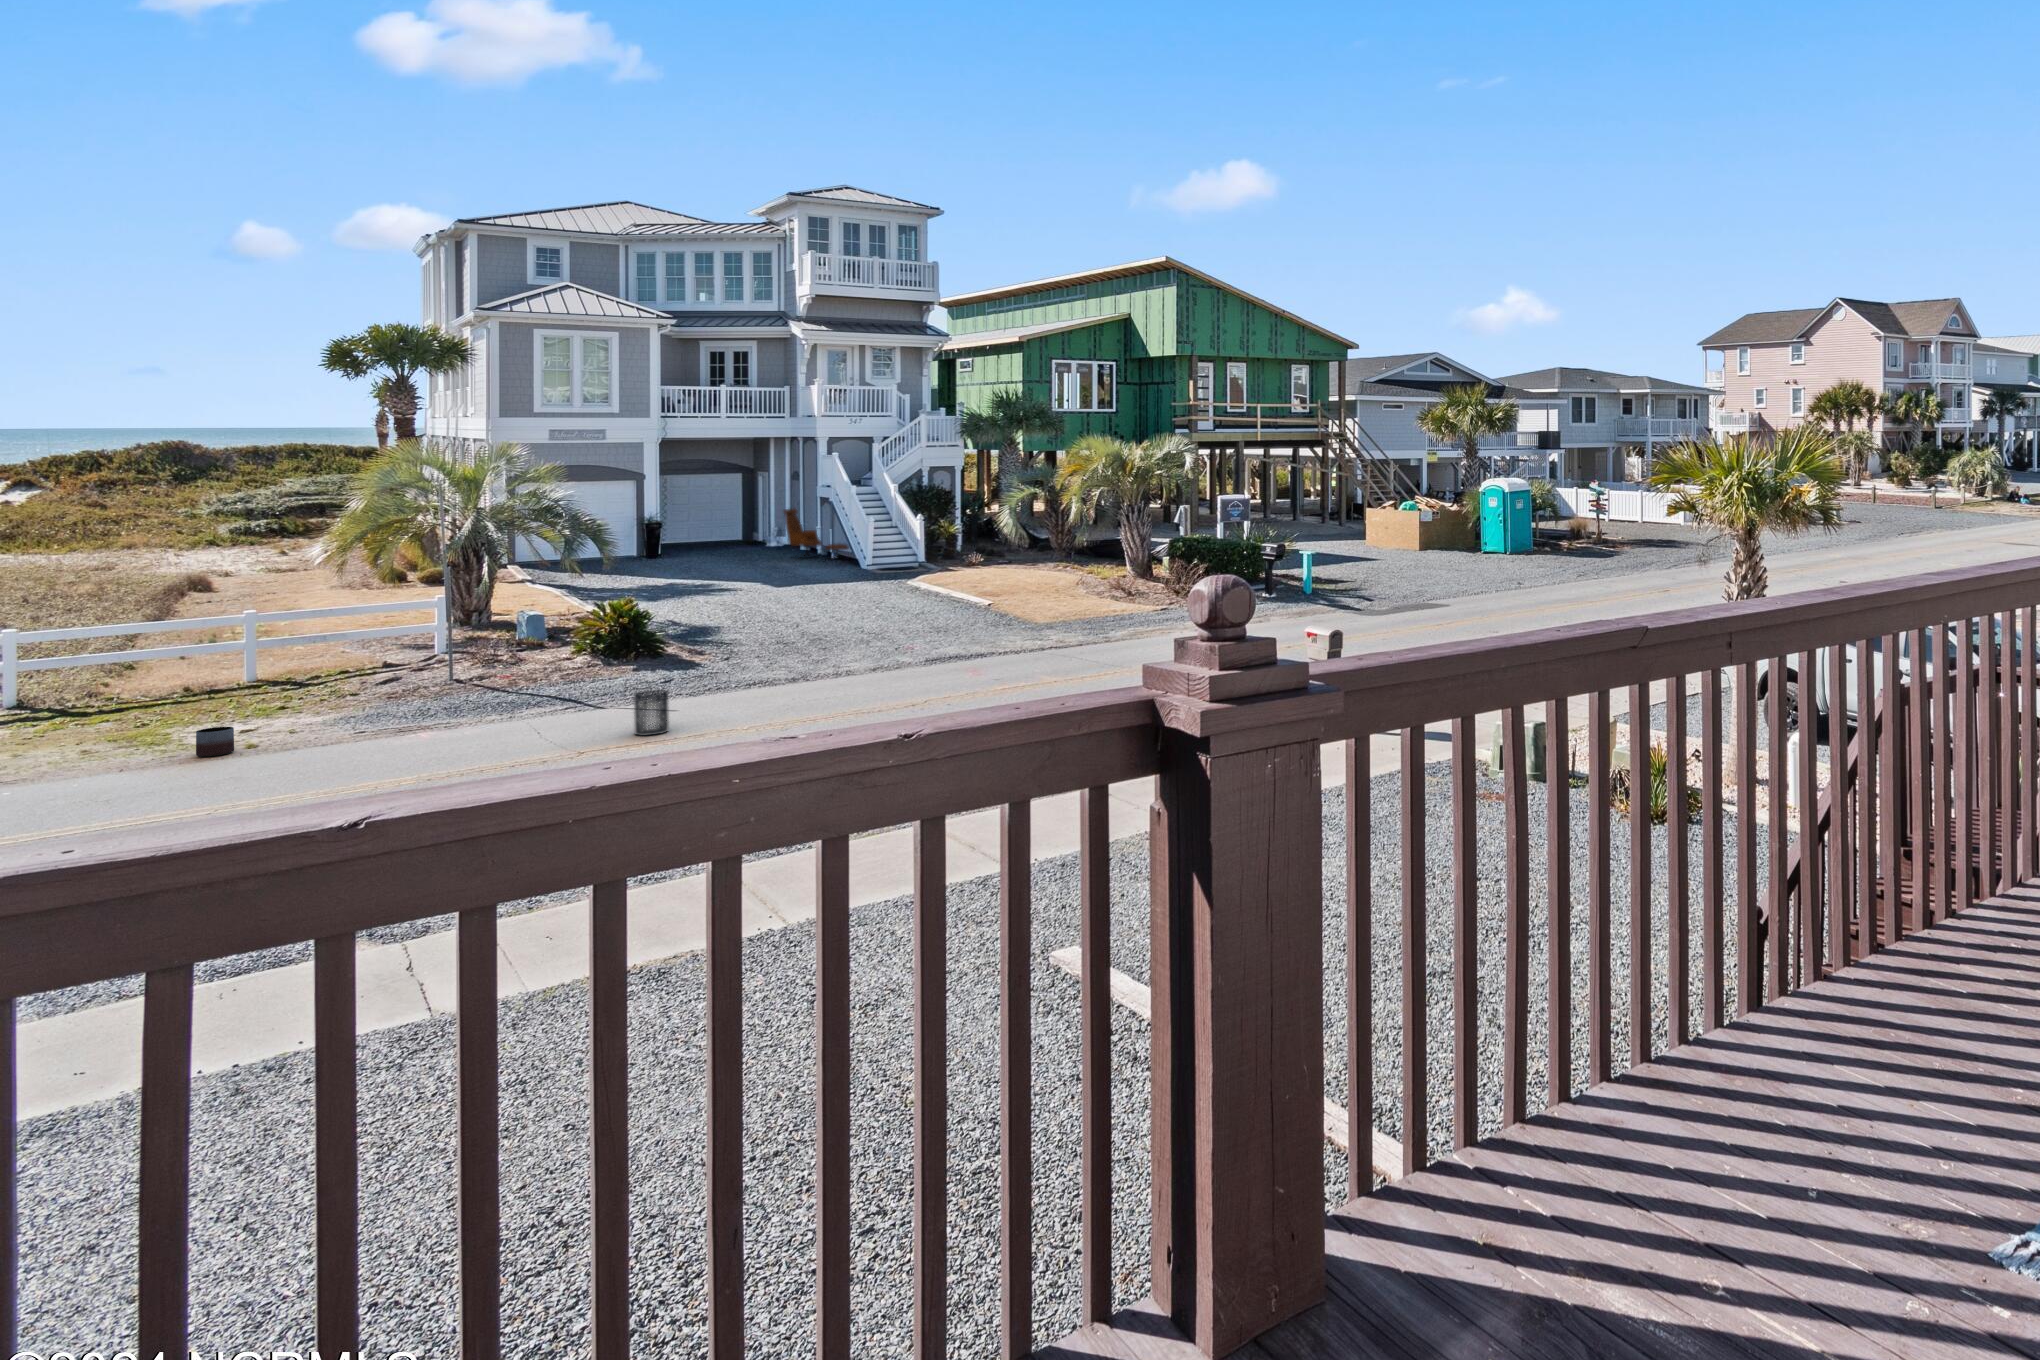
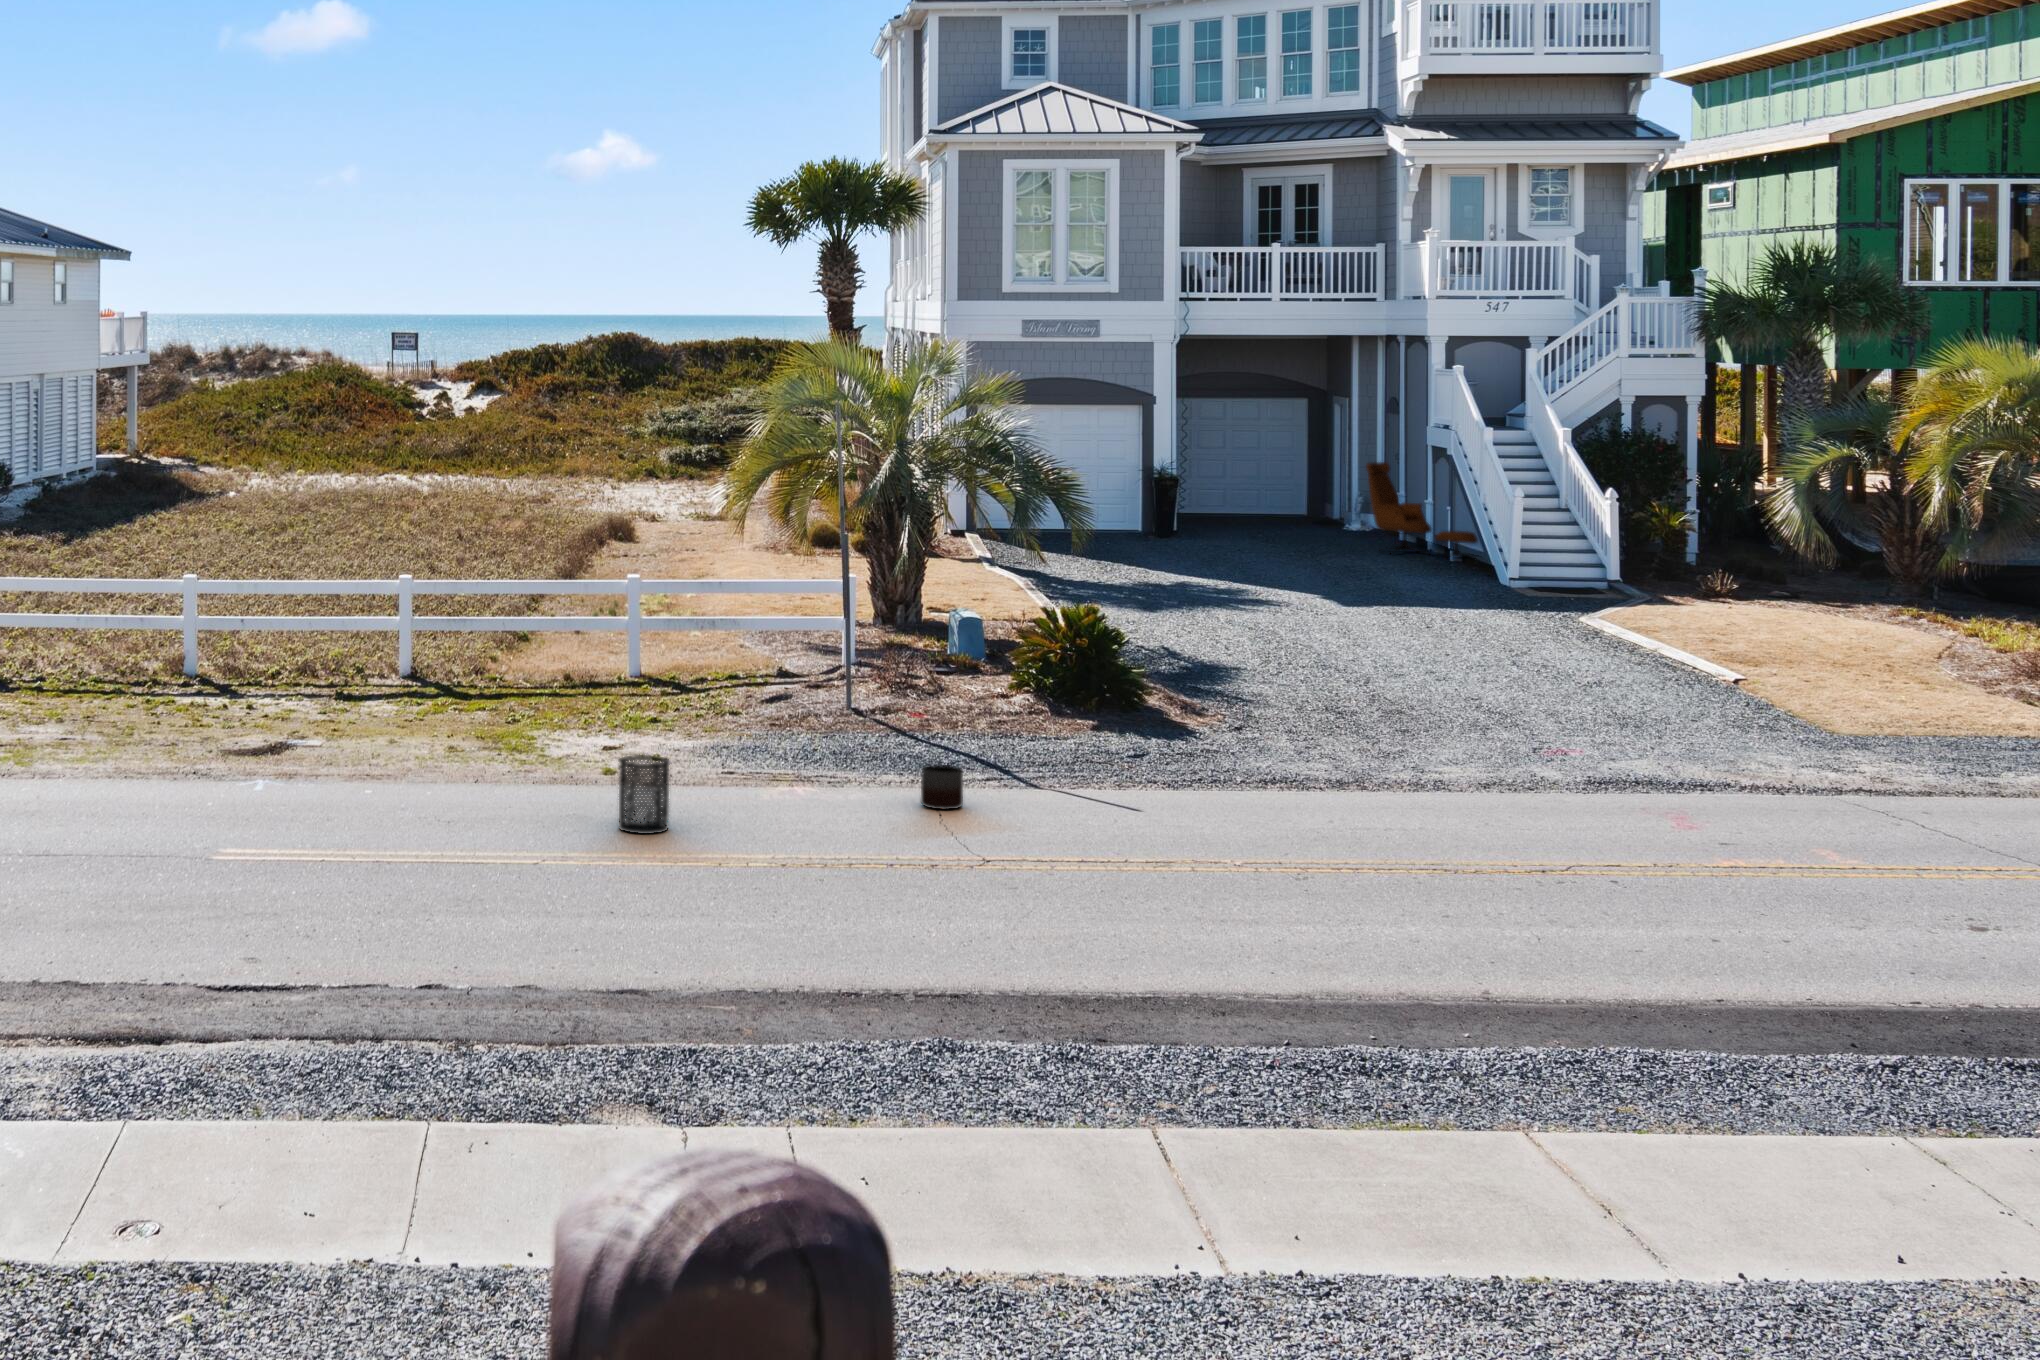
trash can: present [634,690,669,736] -> present [619,755,670,834]
planter: present [196,727,234,757] -> present [921,765,963,810]

